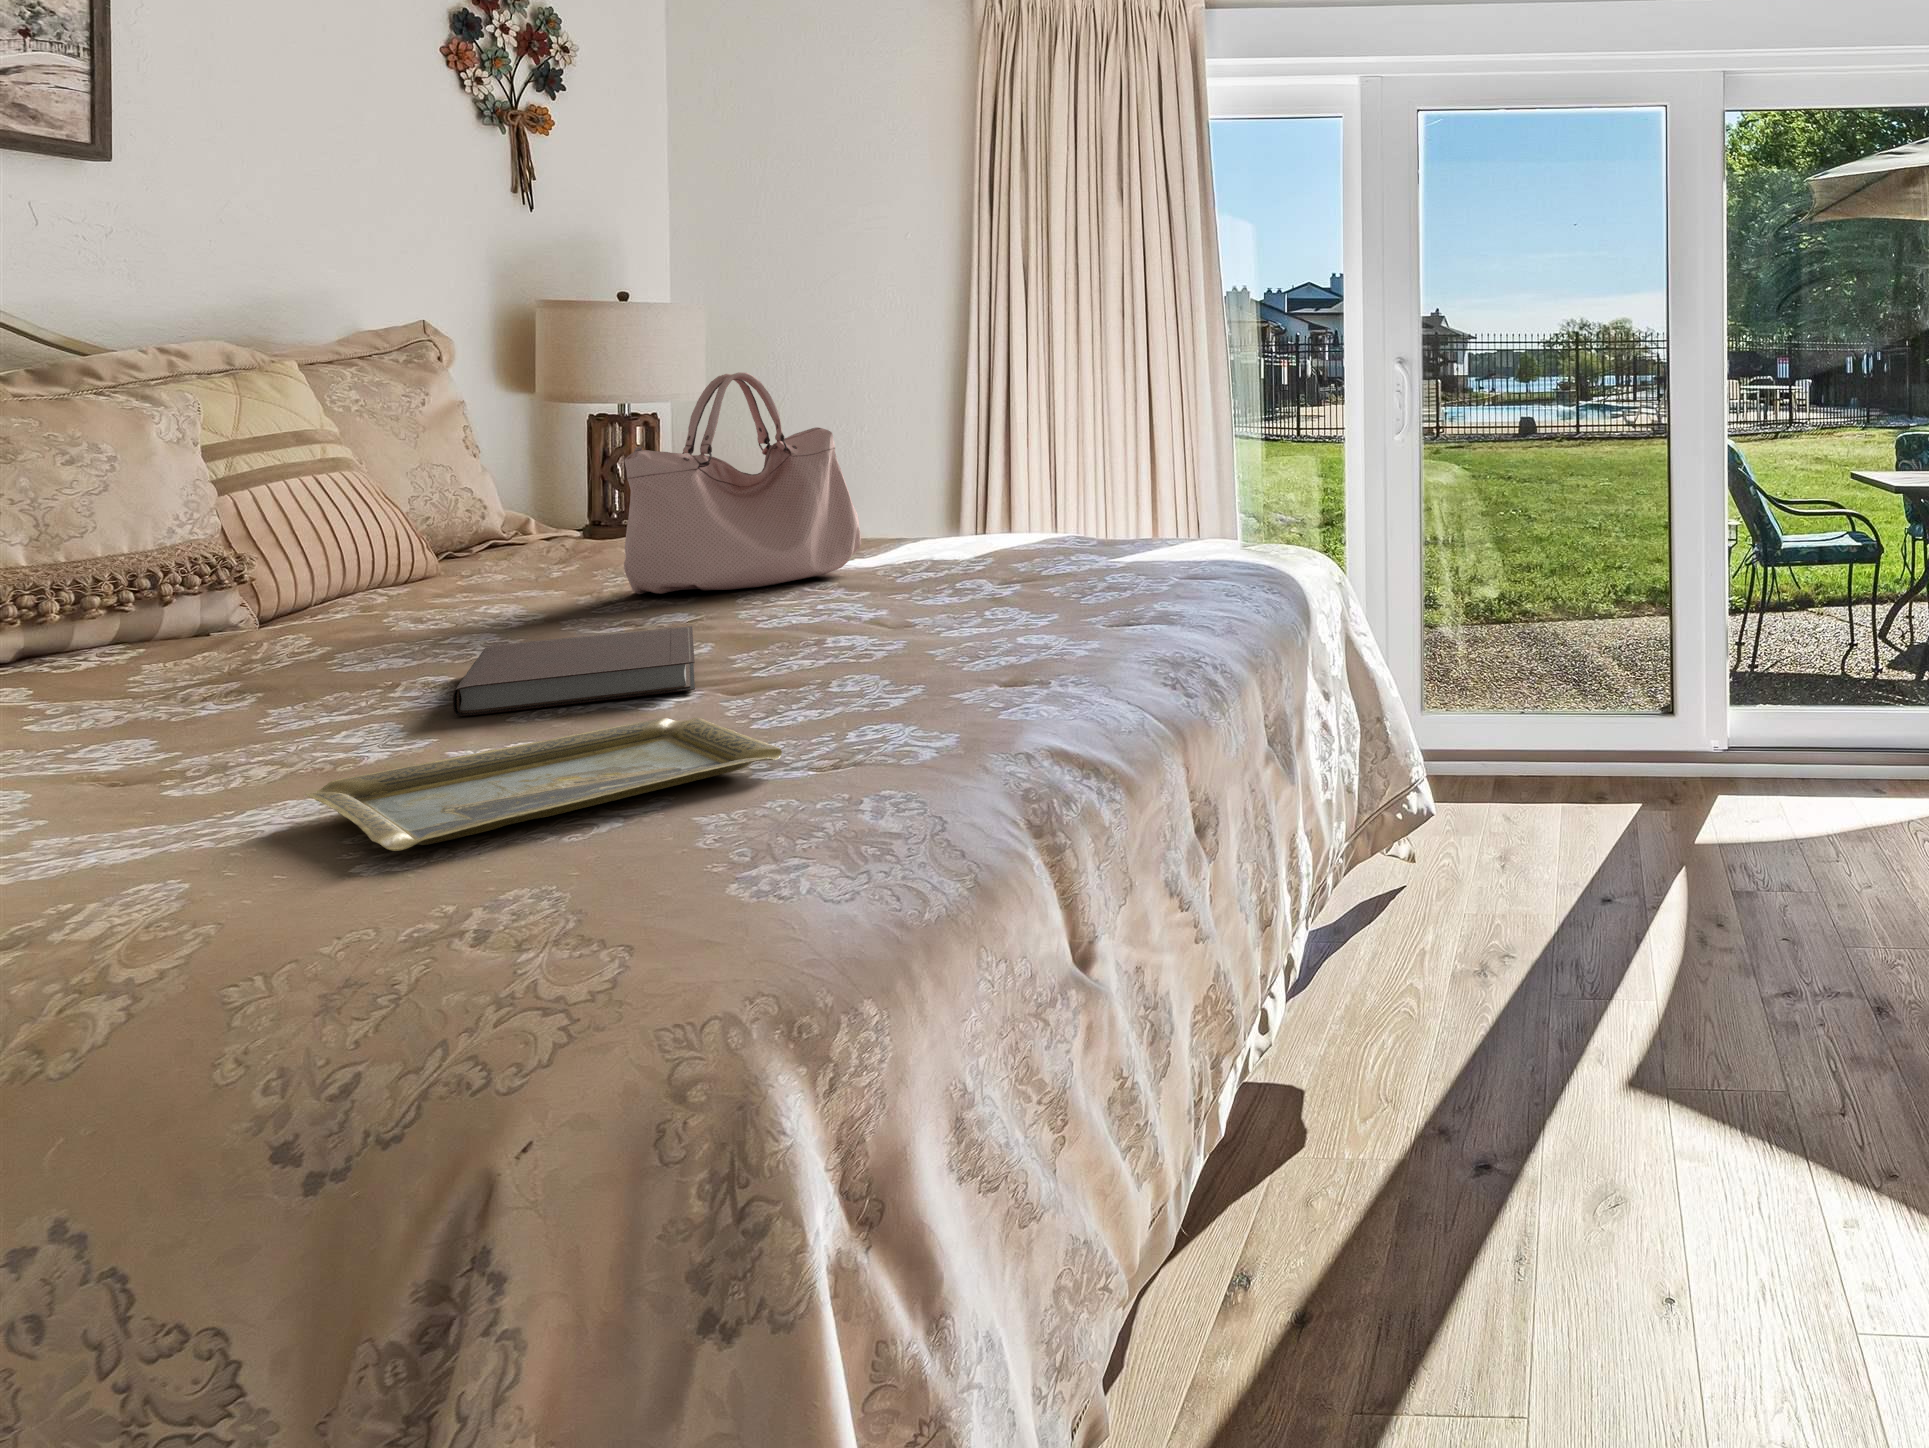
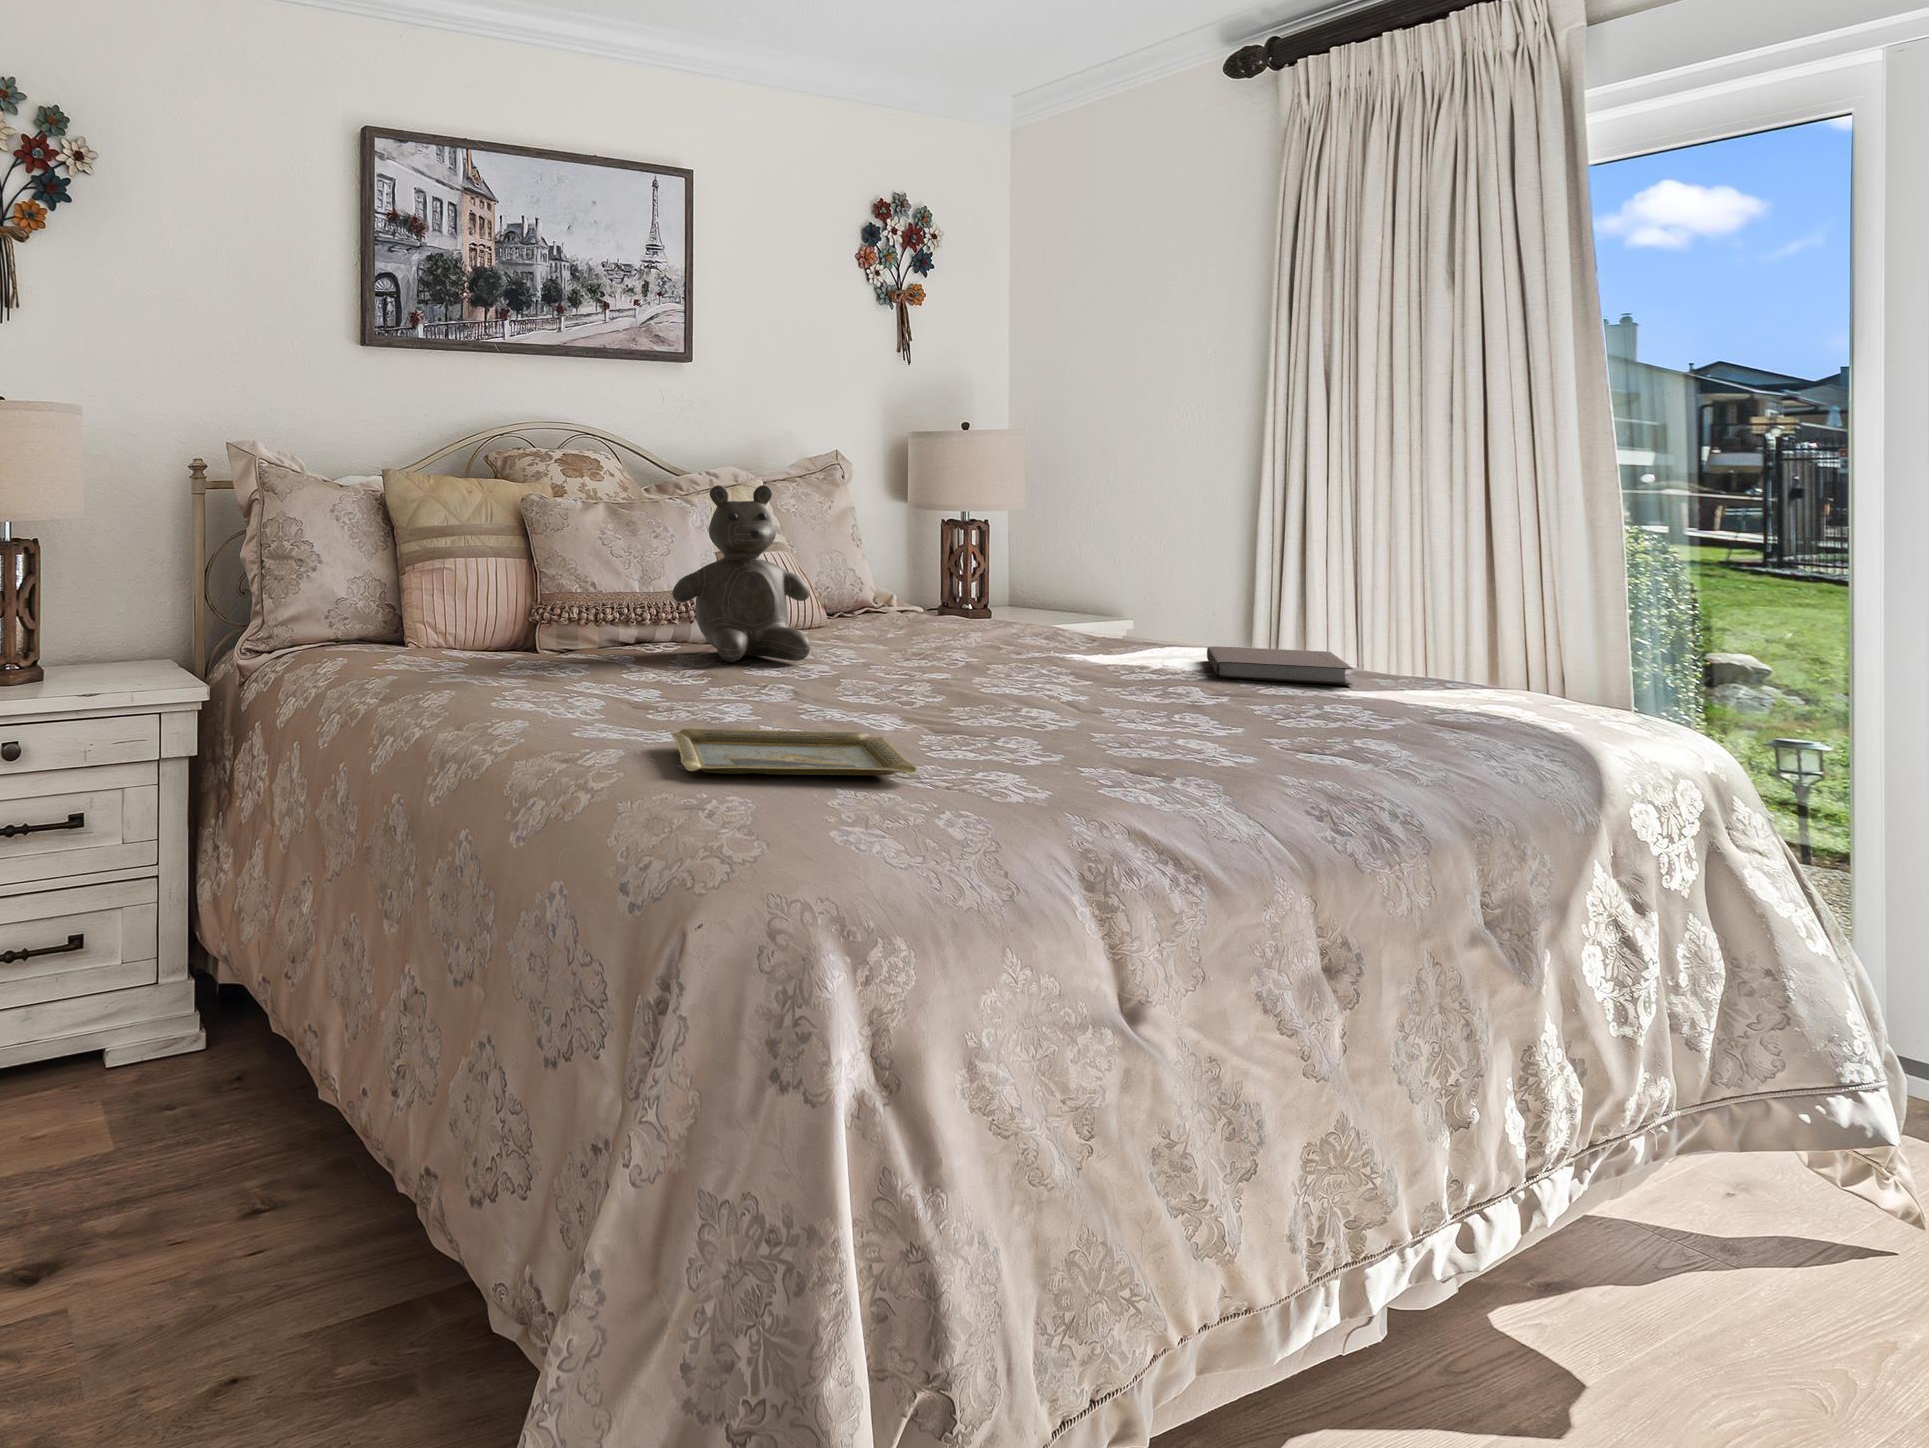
teddy bear: none [163,369,465,654] -> present [672,485,810,662]
handbag: present [624,372,861,594] -> none [917,487,1103,660]
notebook: present [453,626,695,716] -> present [1207,646,1353,685]

